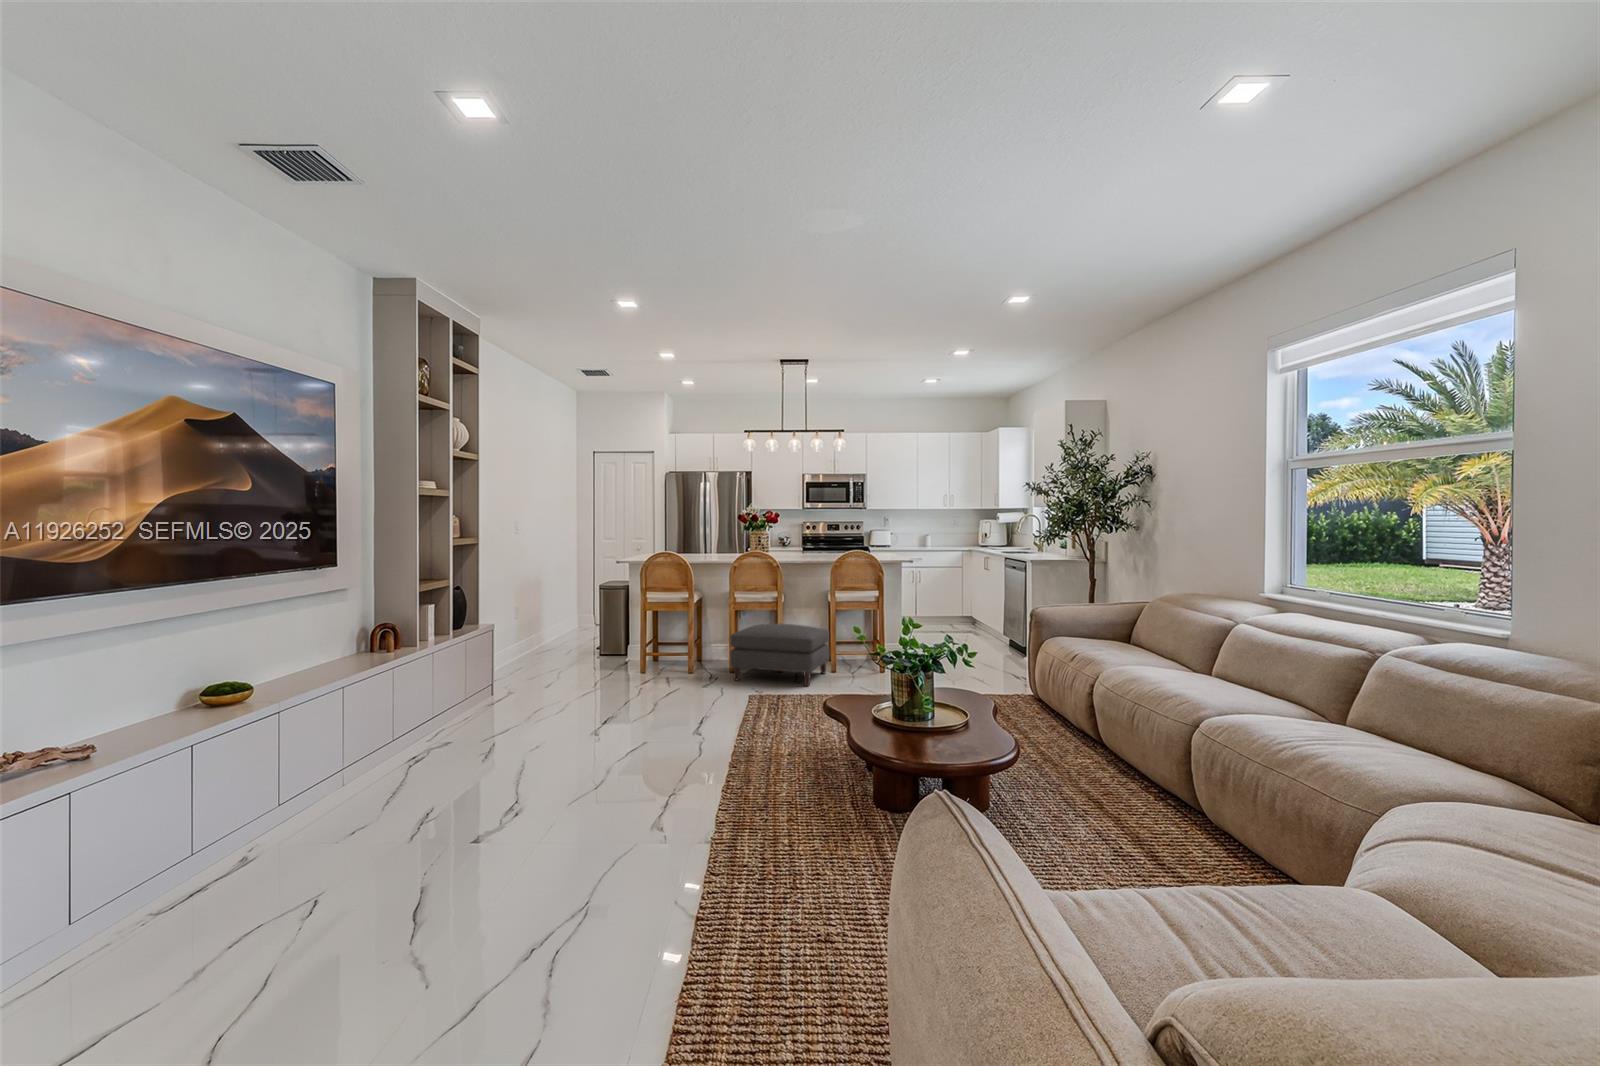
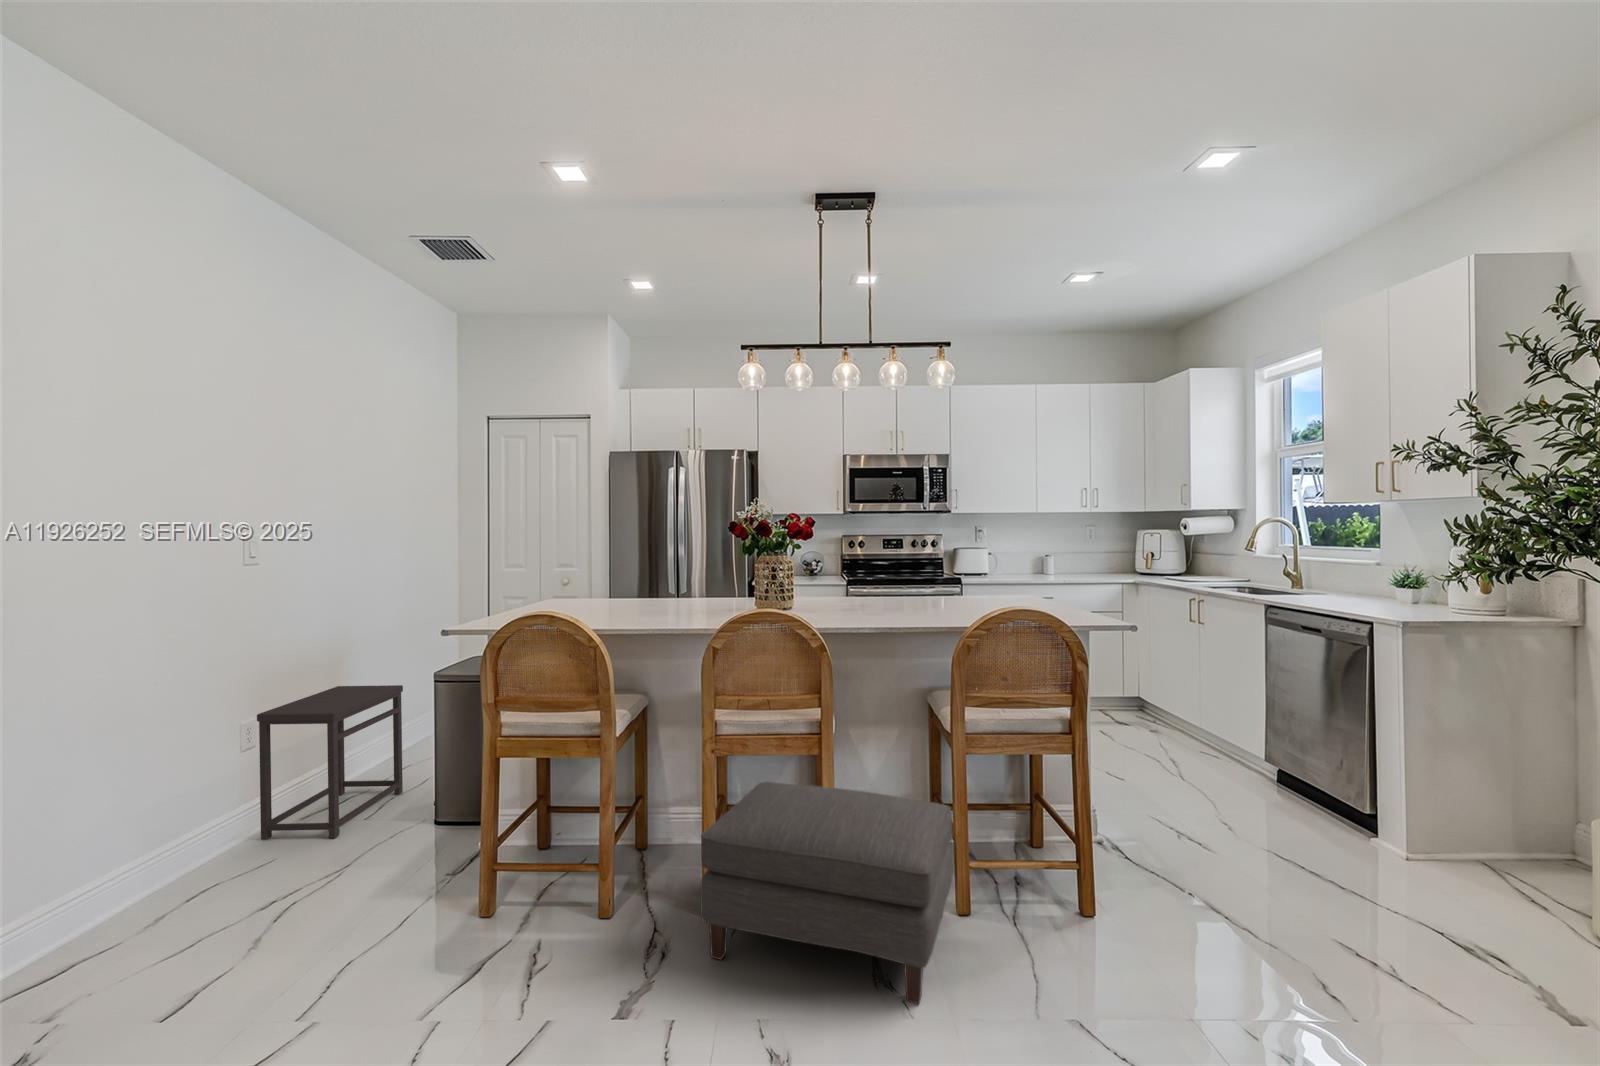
side table: none [522,596,575,660] -> present [257,685,403,839]

